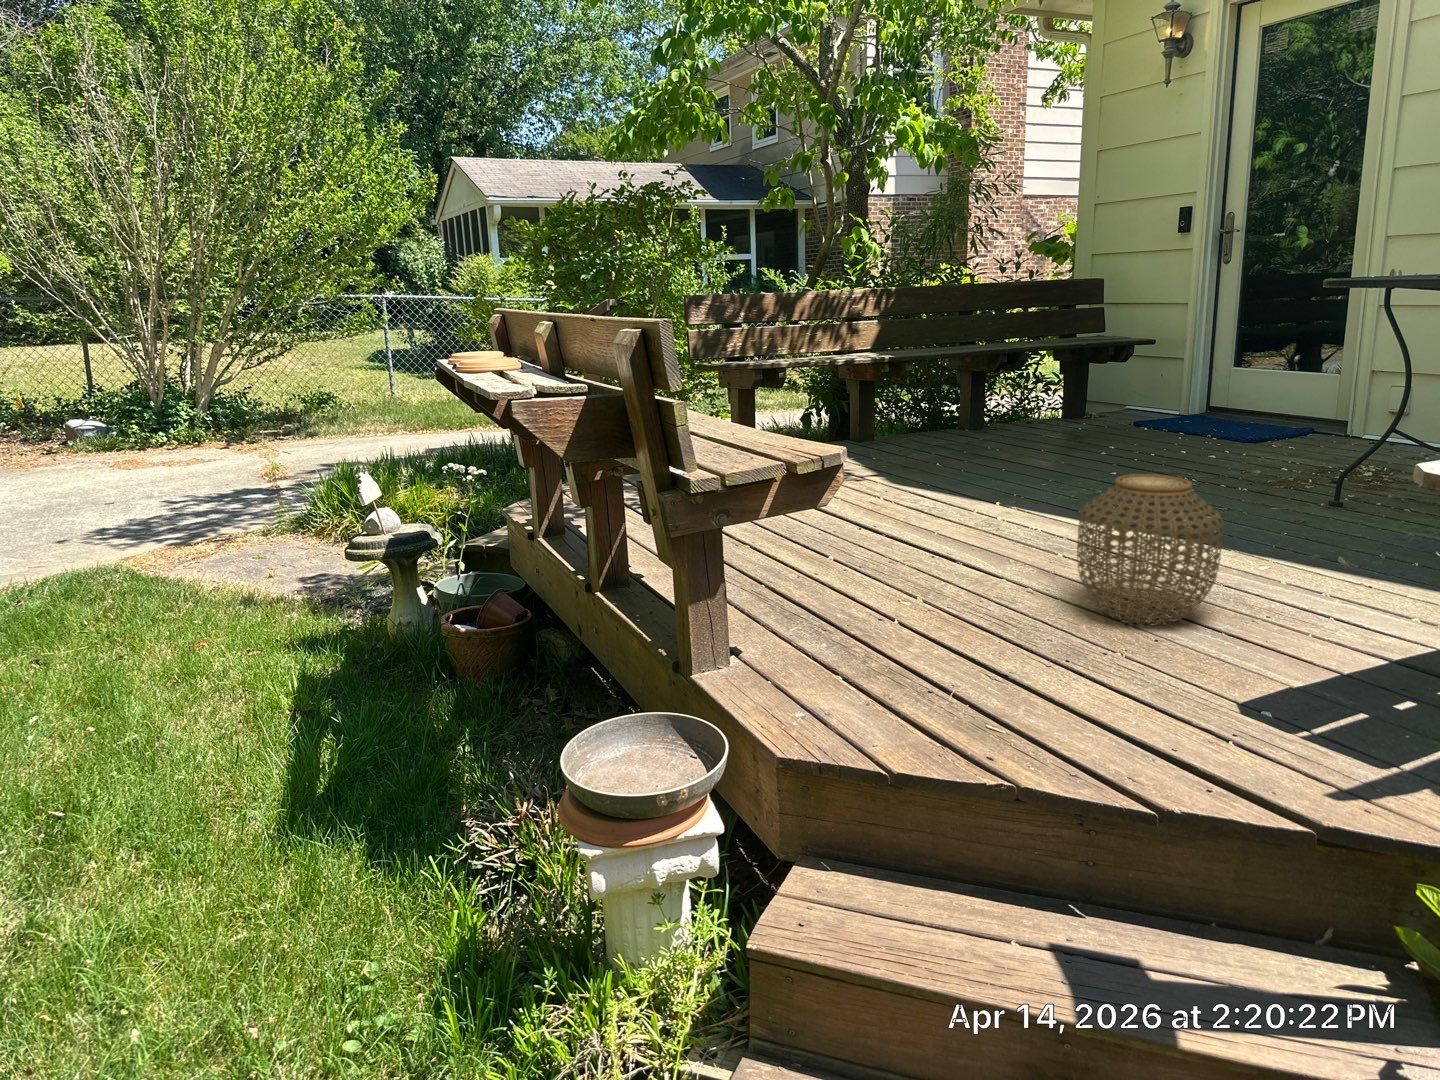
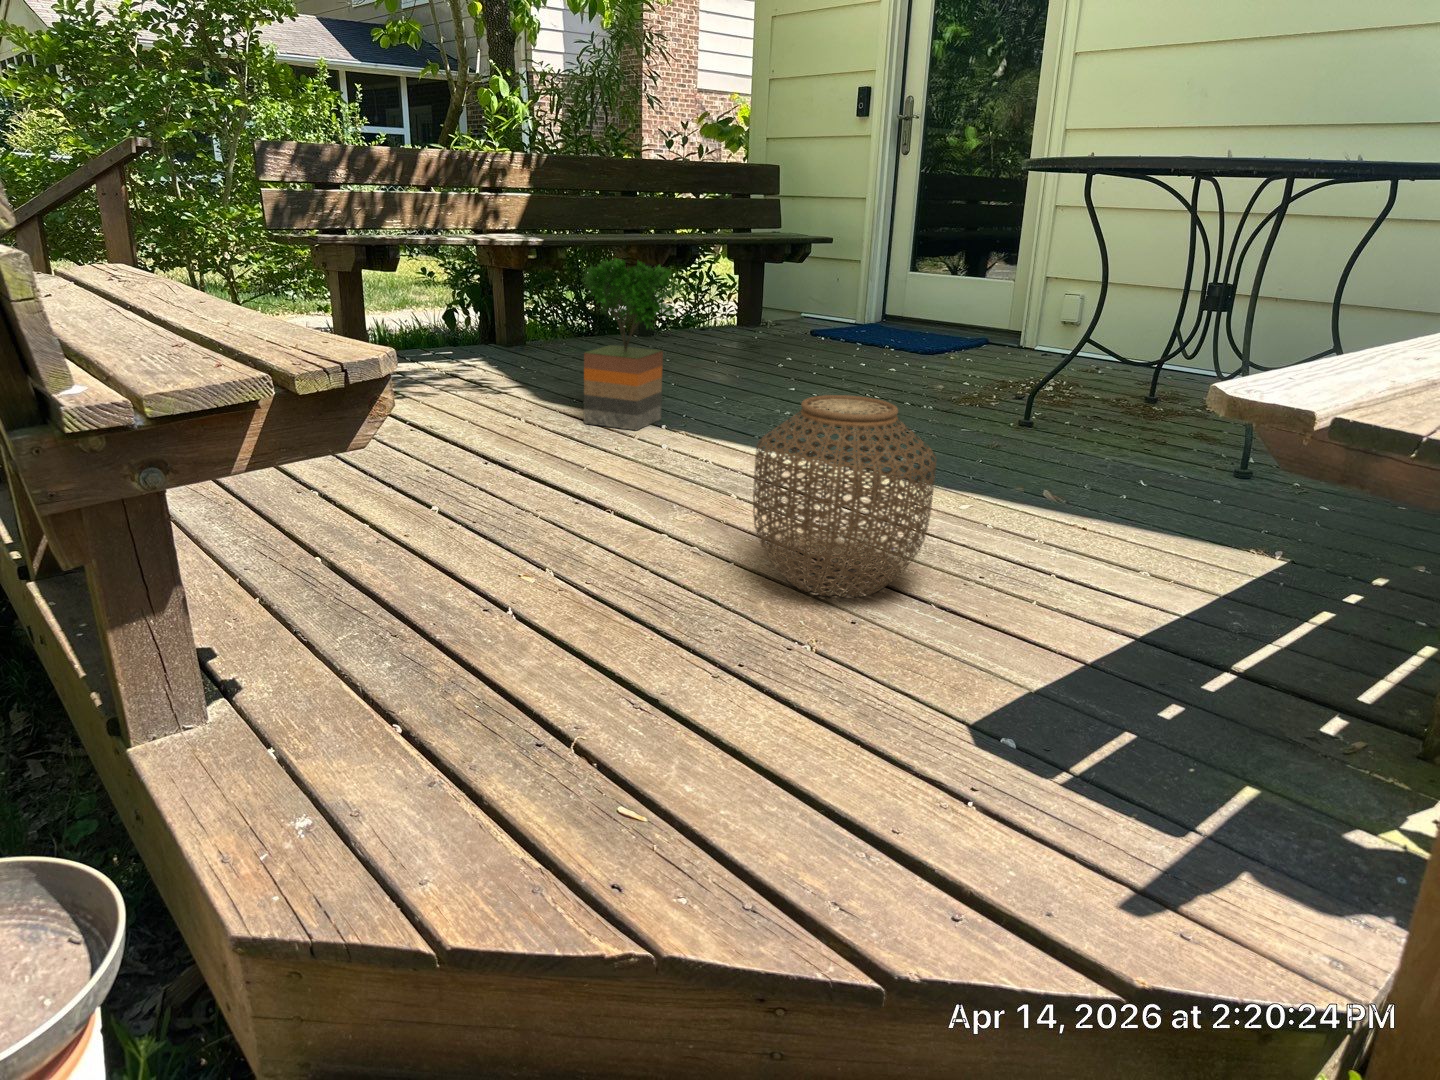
potted tree: none [933,370,1021,507] -> present [583,259,681,430]

